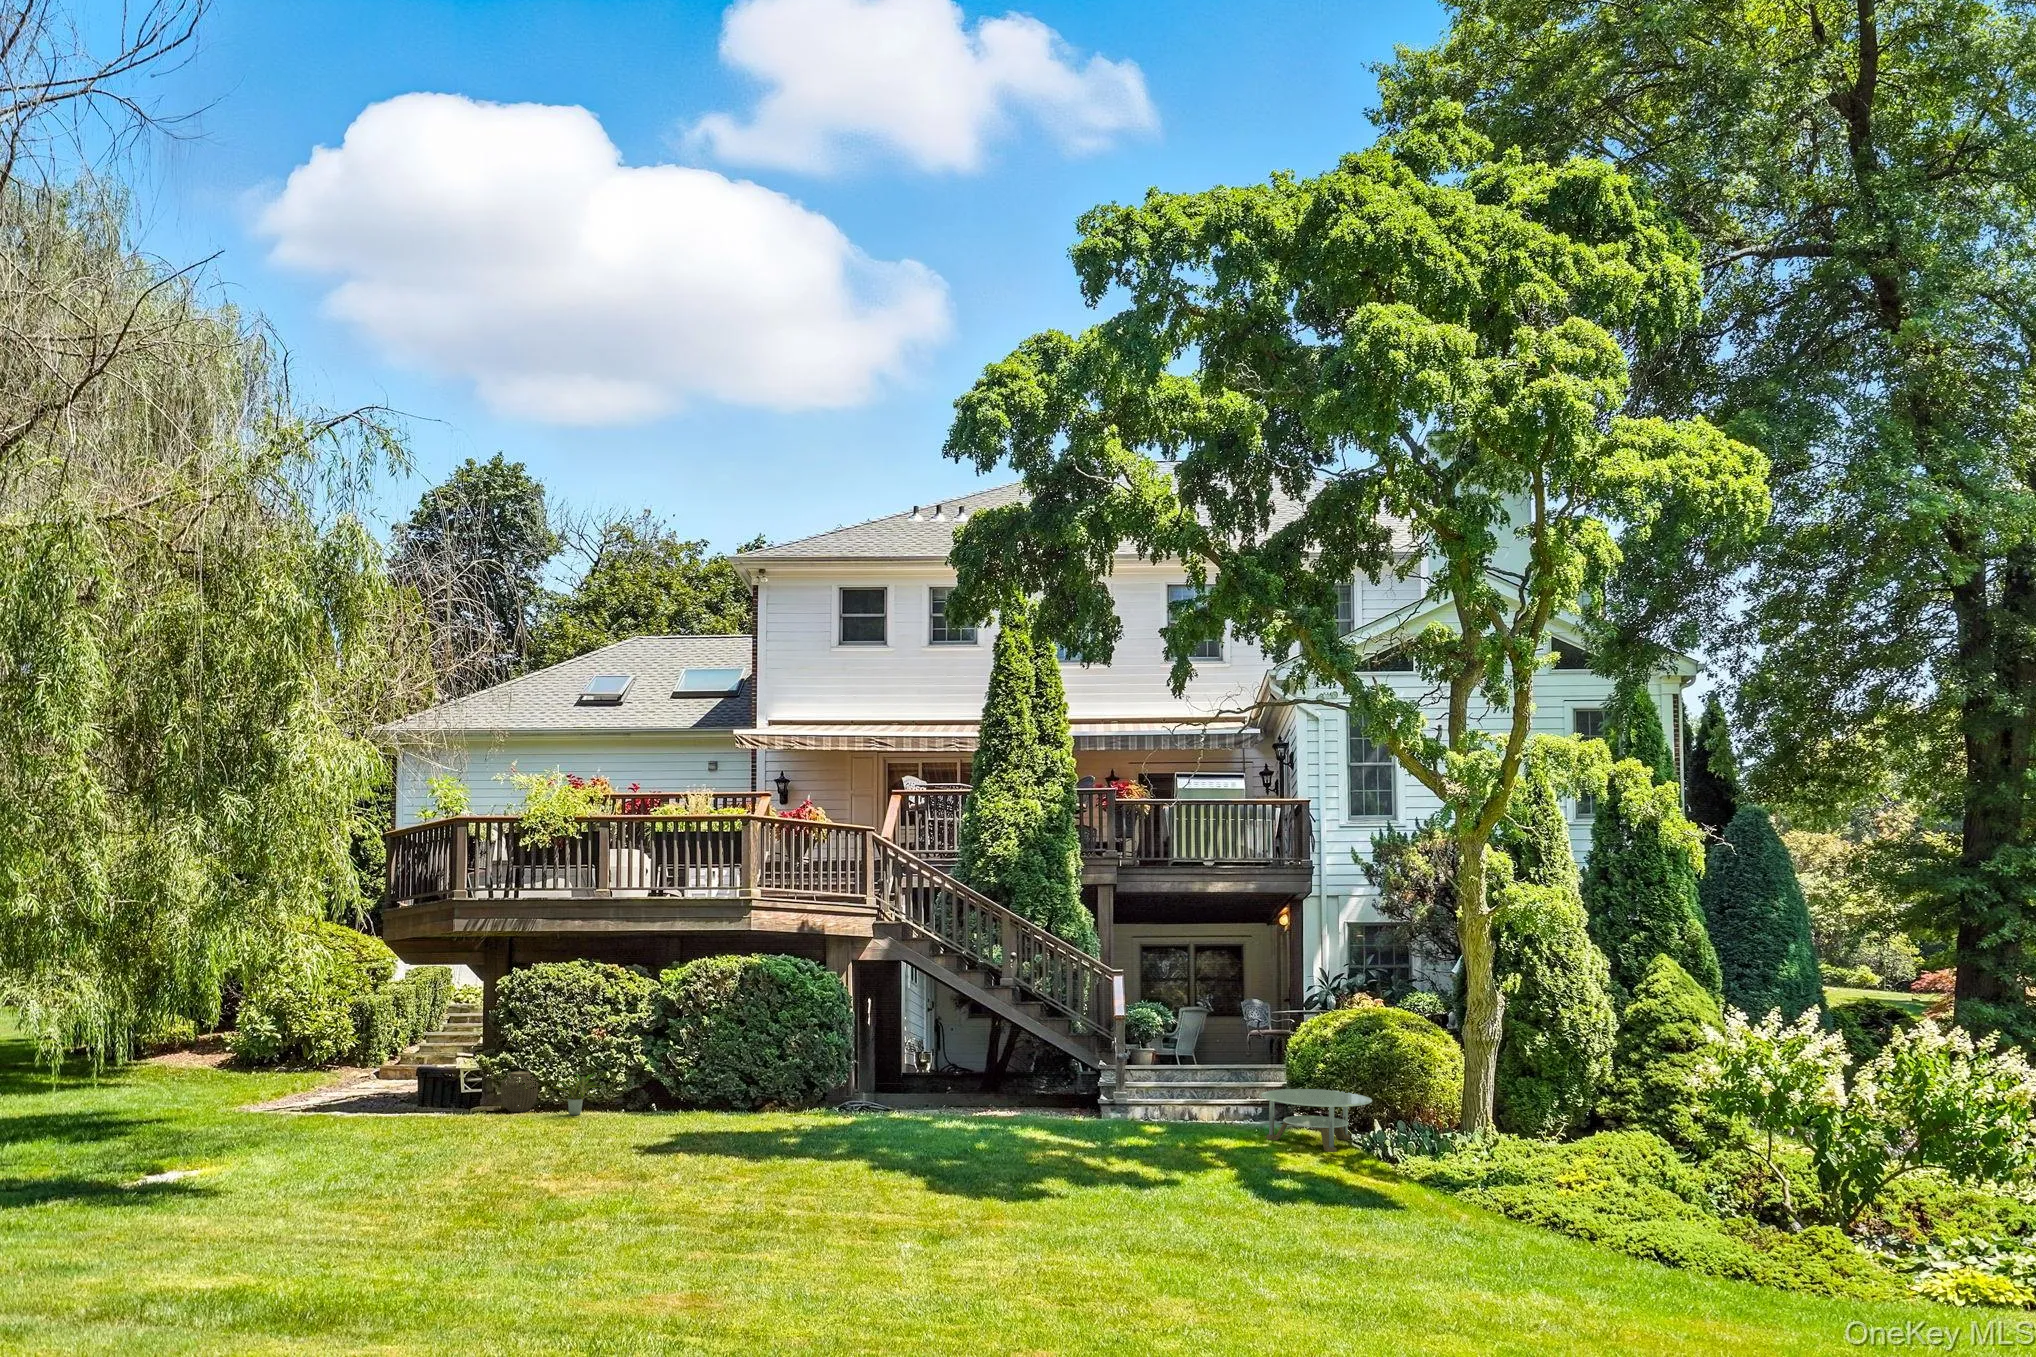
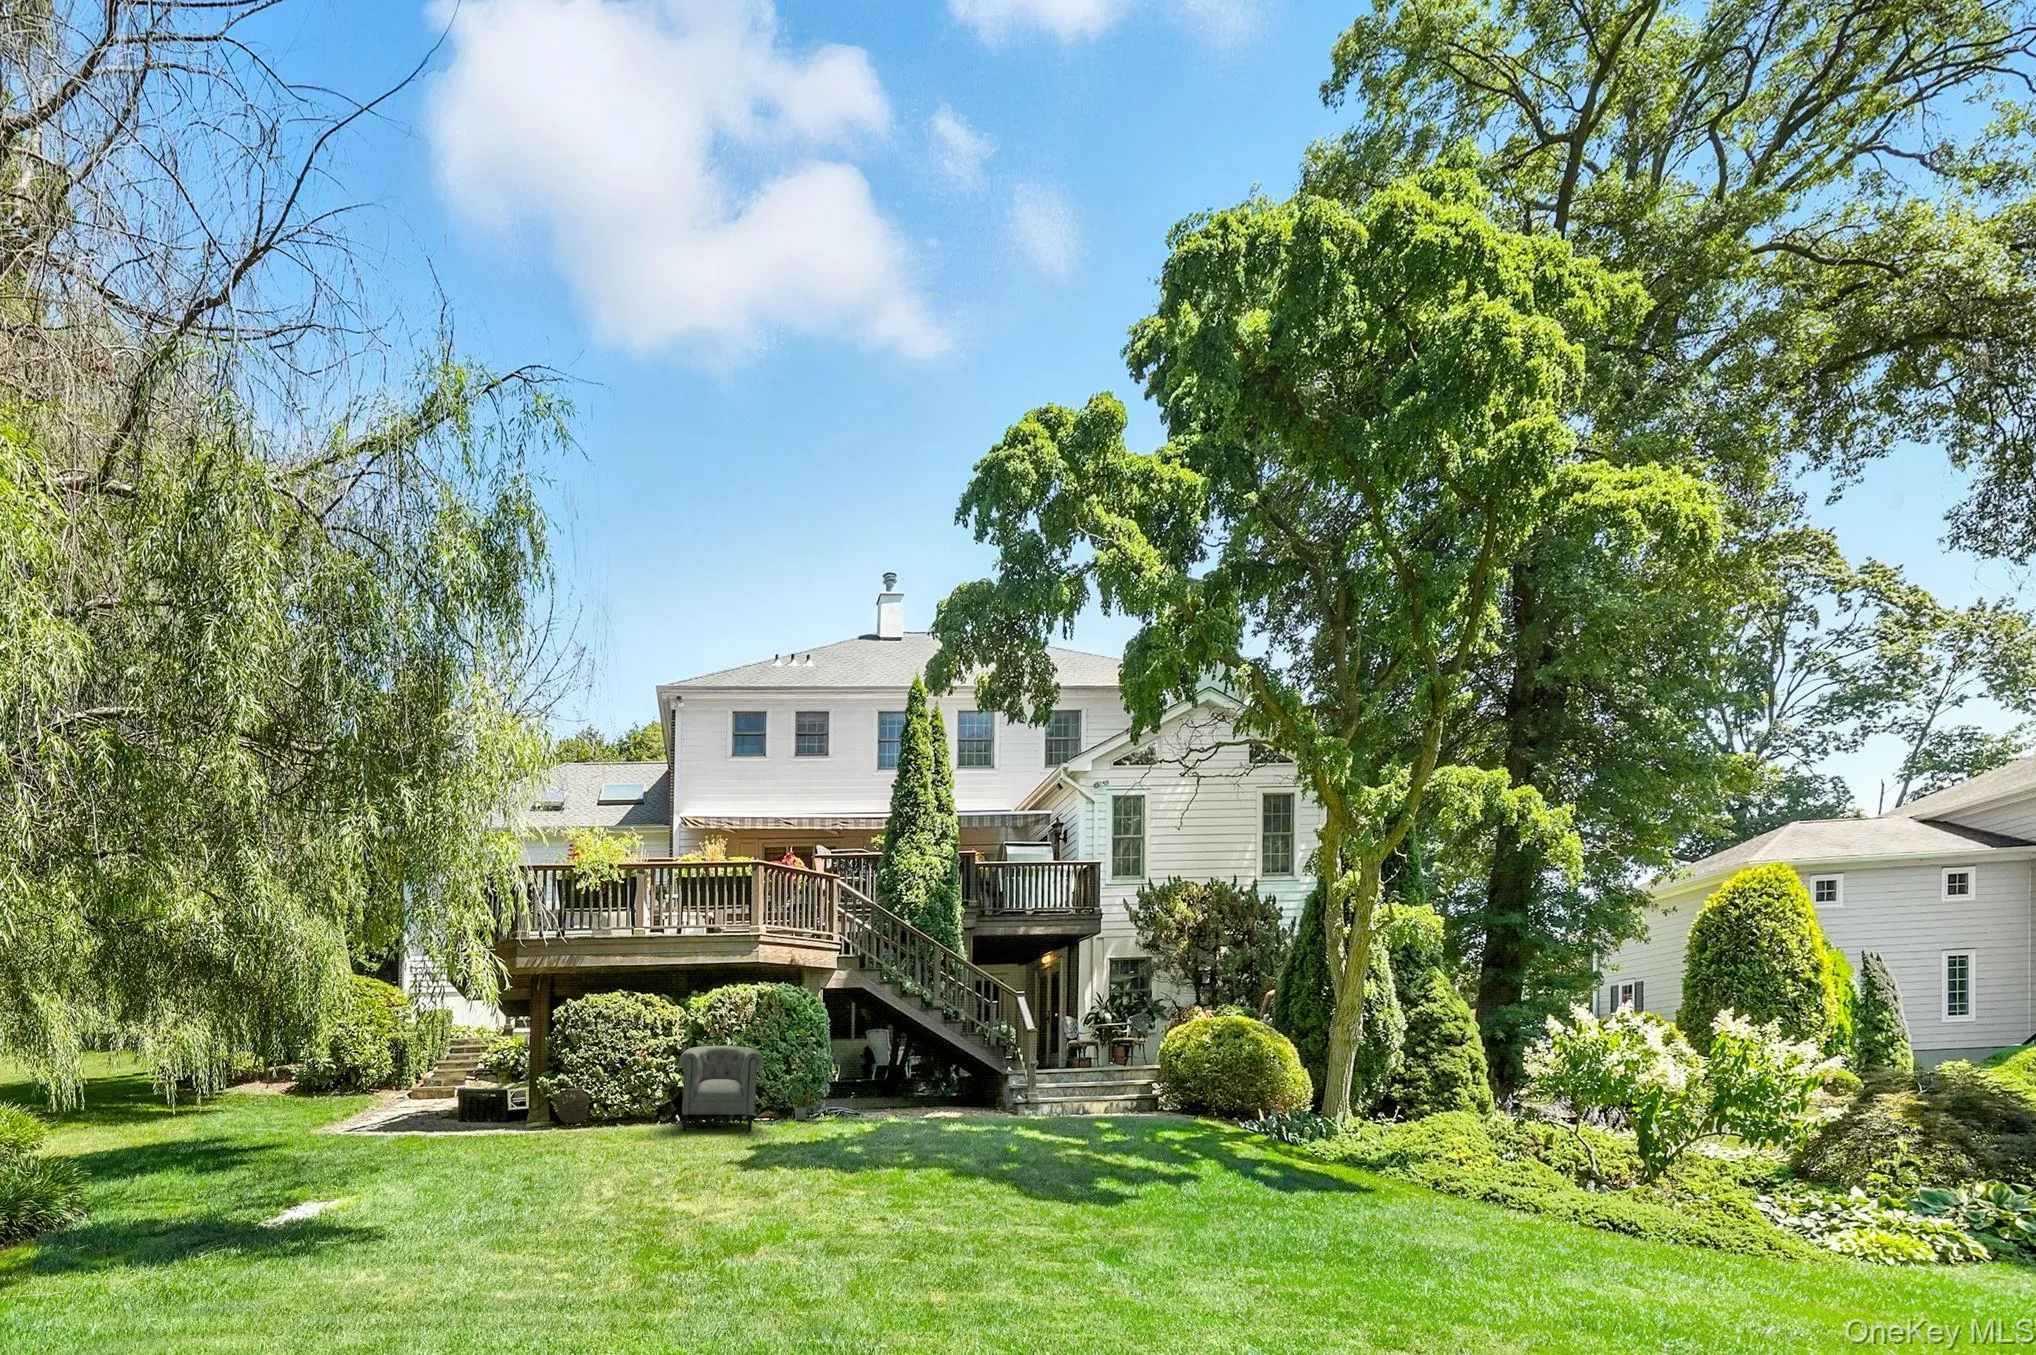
chair: none [619,1027,725,1130] -> present [680,1046,763,1132]
potted plant: present [553,1073,604,1115] -> present [786,1084,822,1120]
round table: present [1261,1089,1372,1152] -> none [1175,1082,1259,1128]

